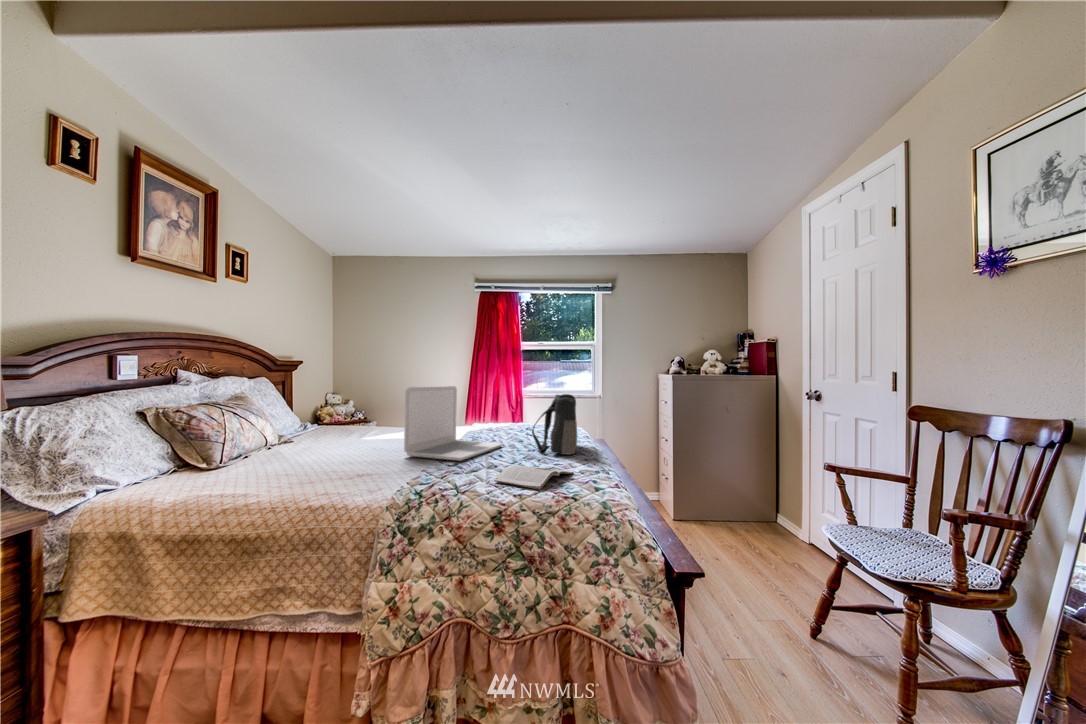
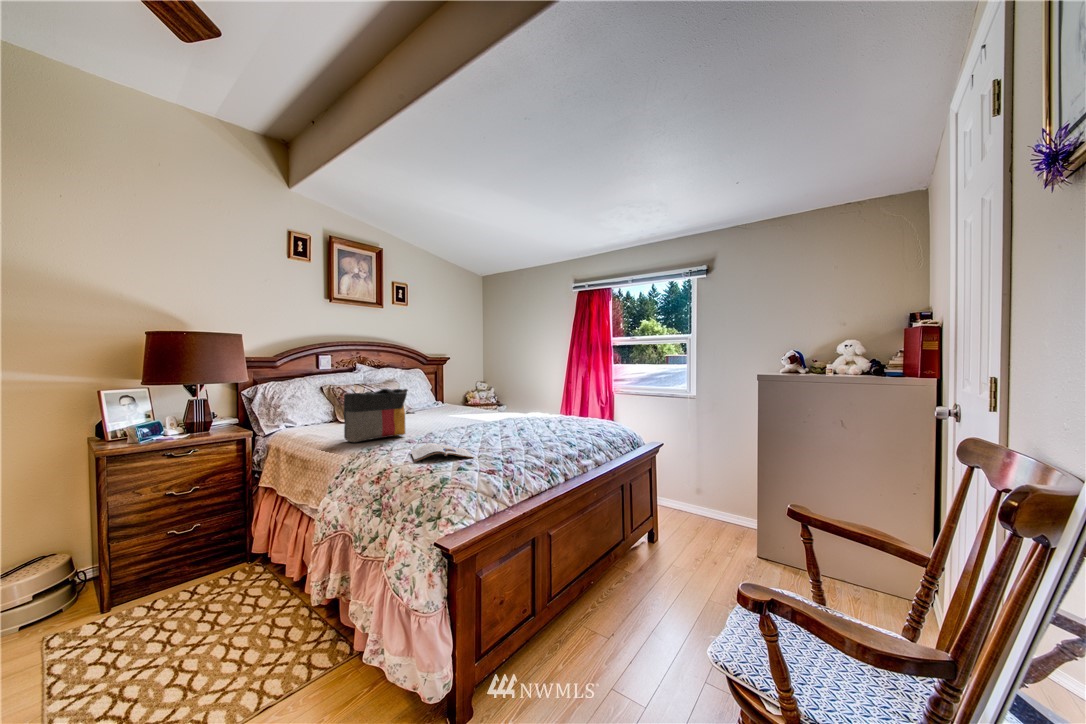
laptop: present [404,386,502,461] -> none [426,380,505,438]
tote bag: present [532,394,577,455] -> present [343,389,408,442]

